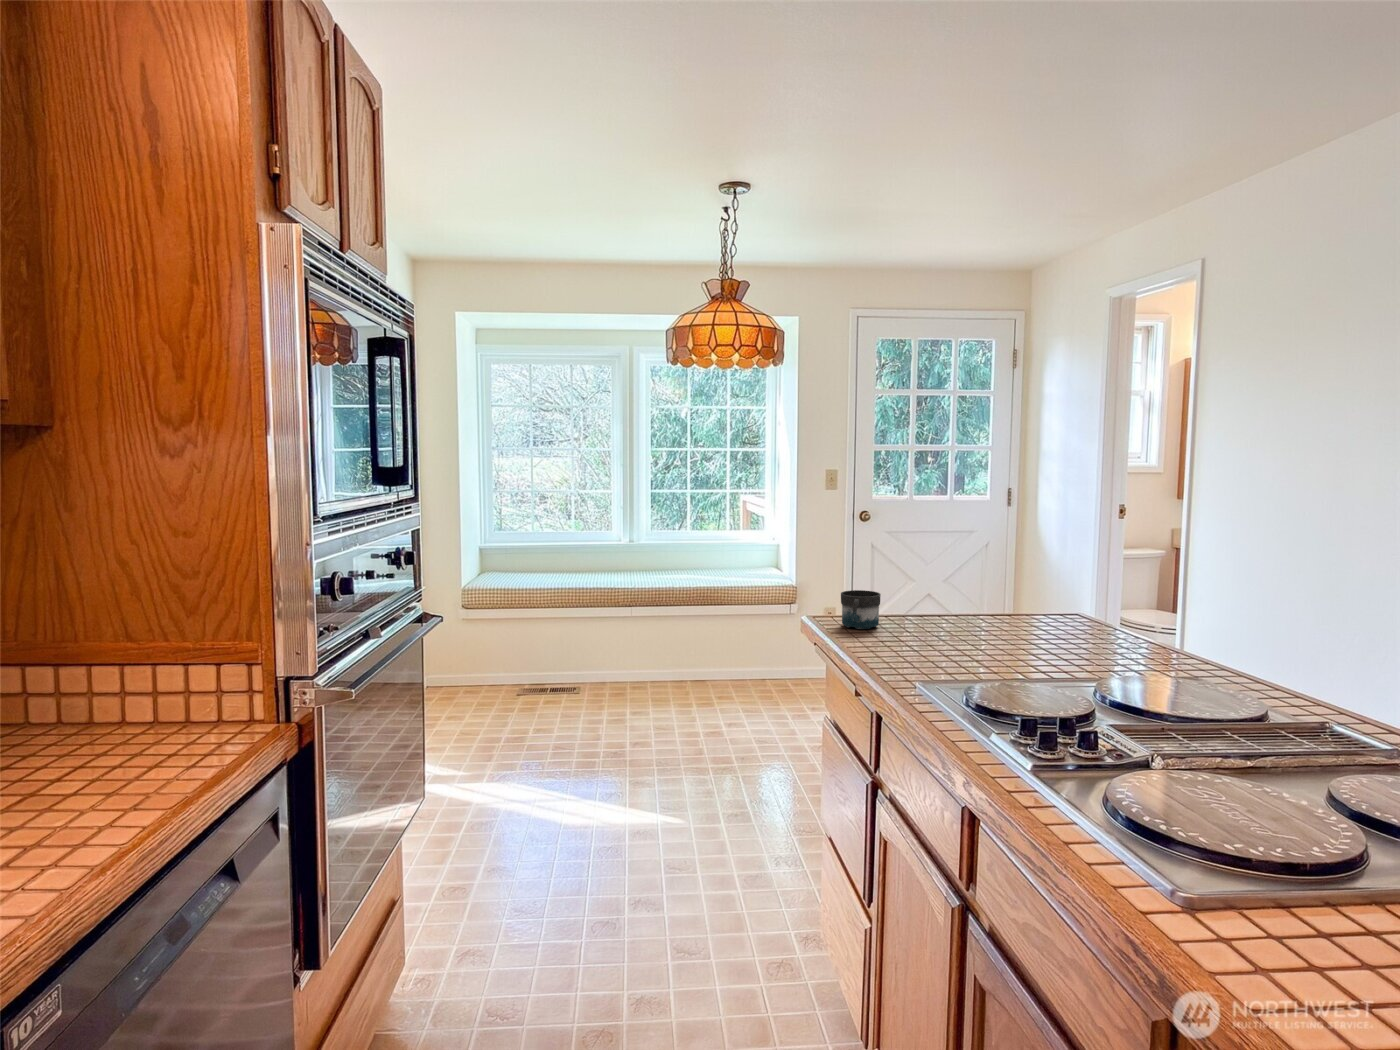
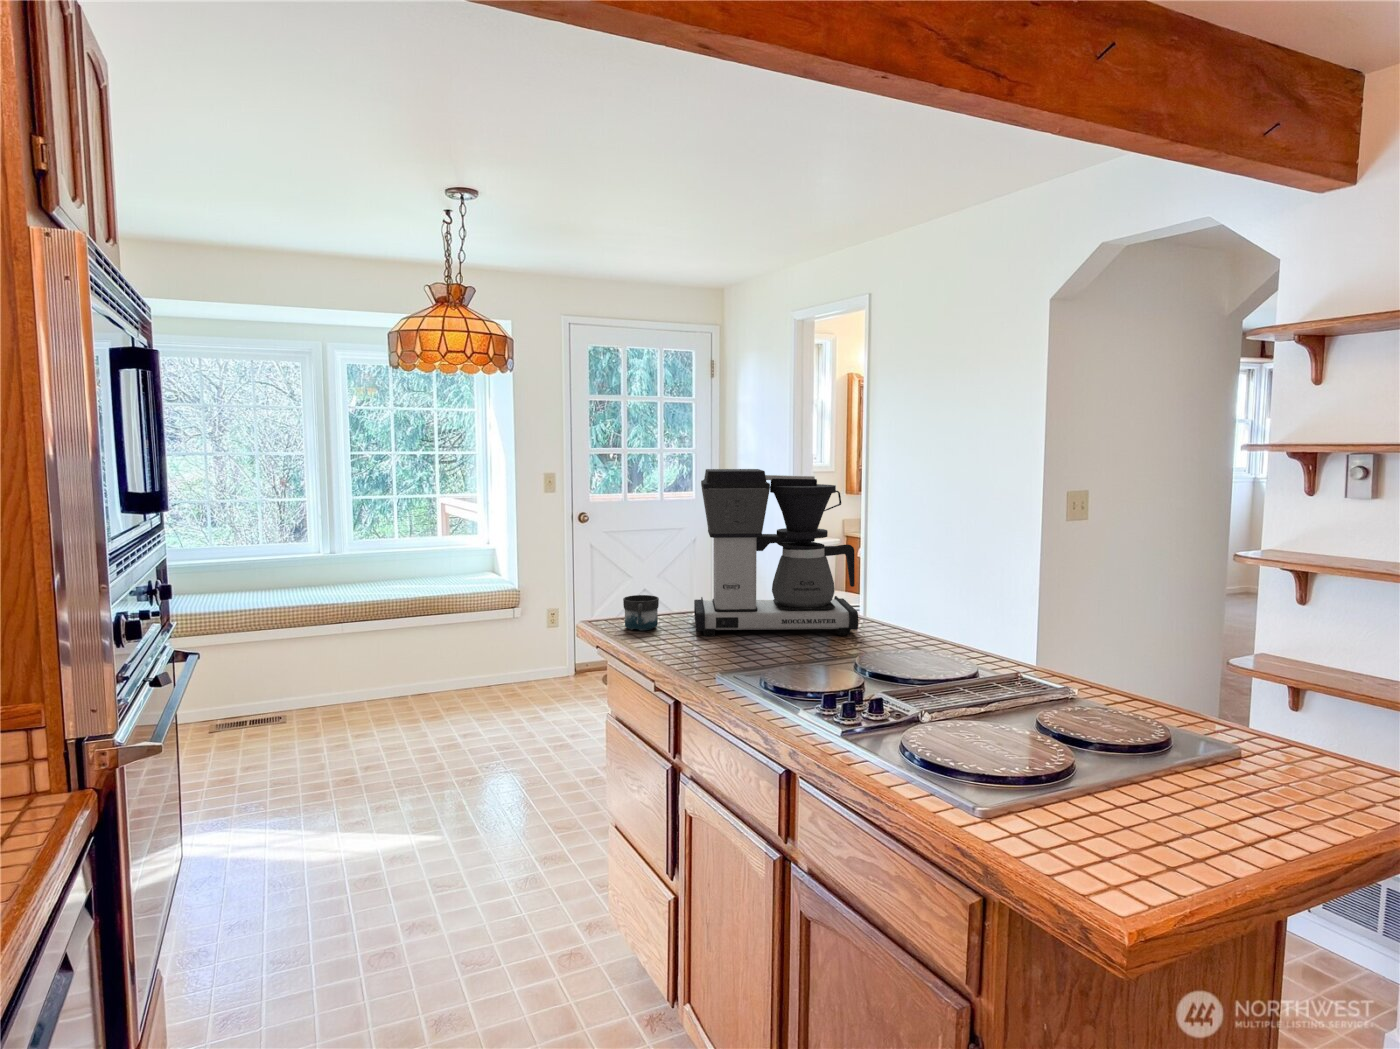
coffee maker: none [917,451,1125,654] -> present [694,469,858,636]

